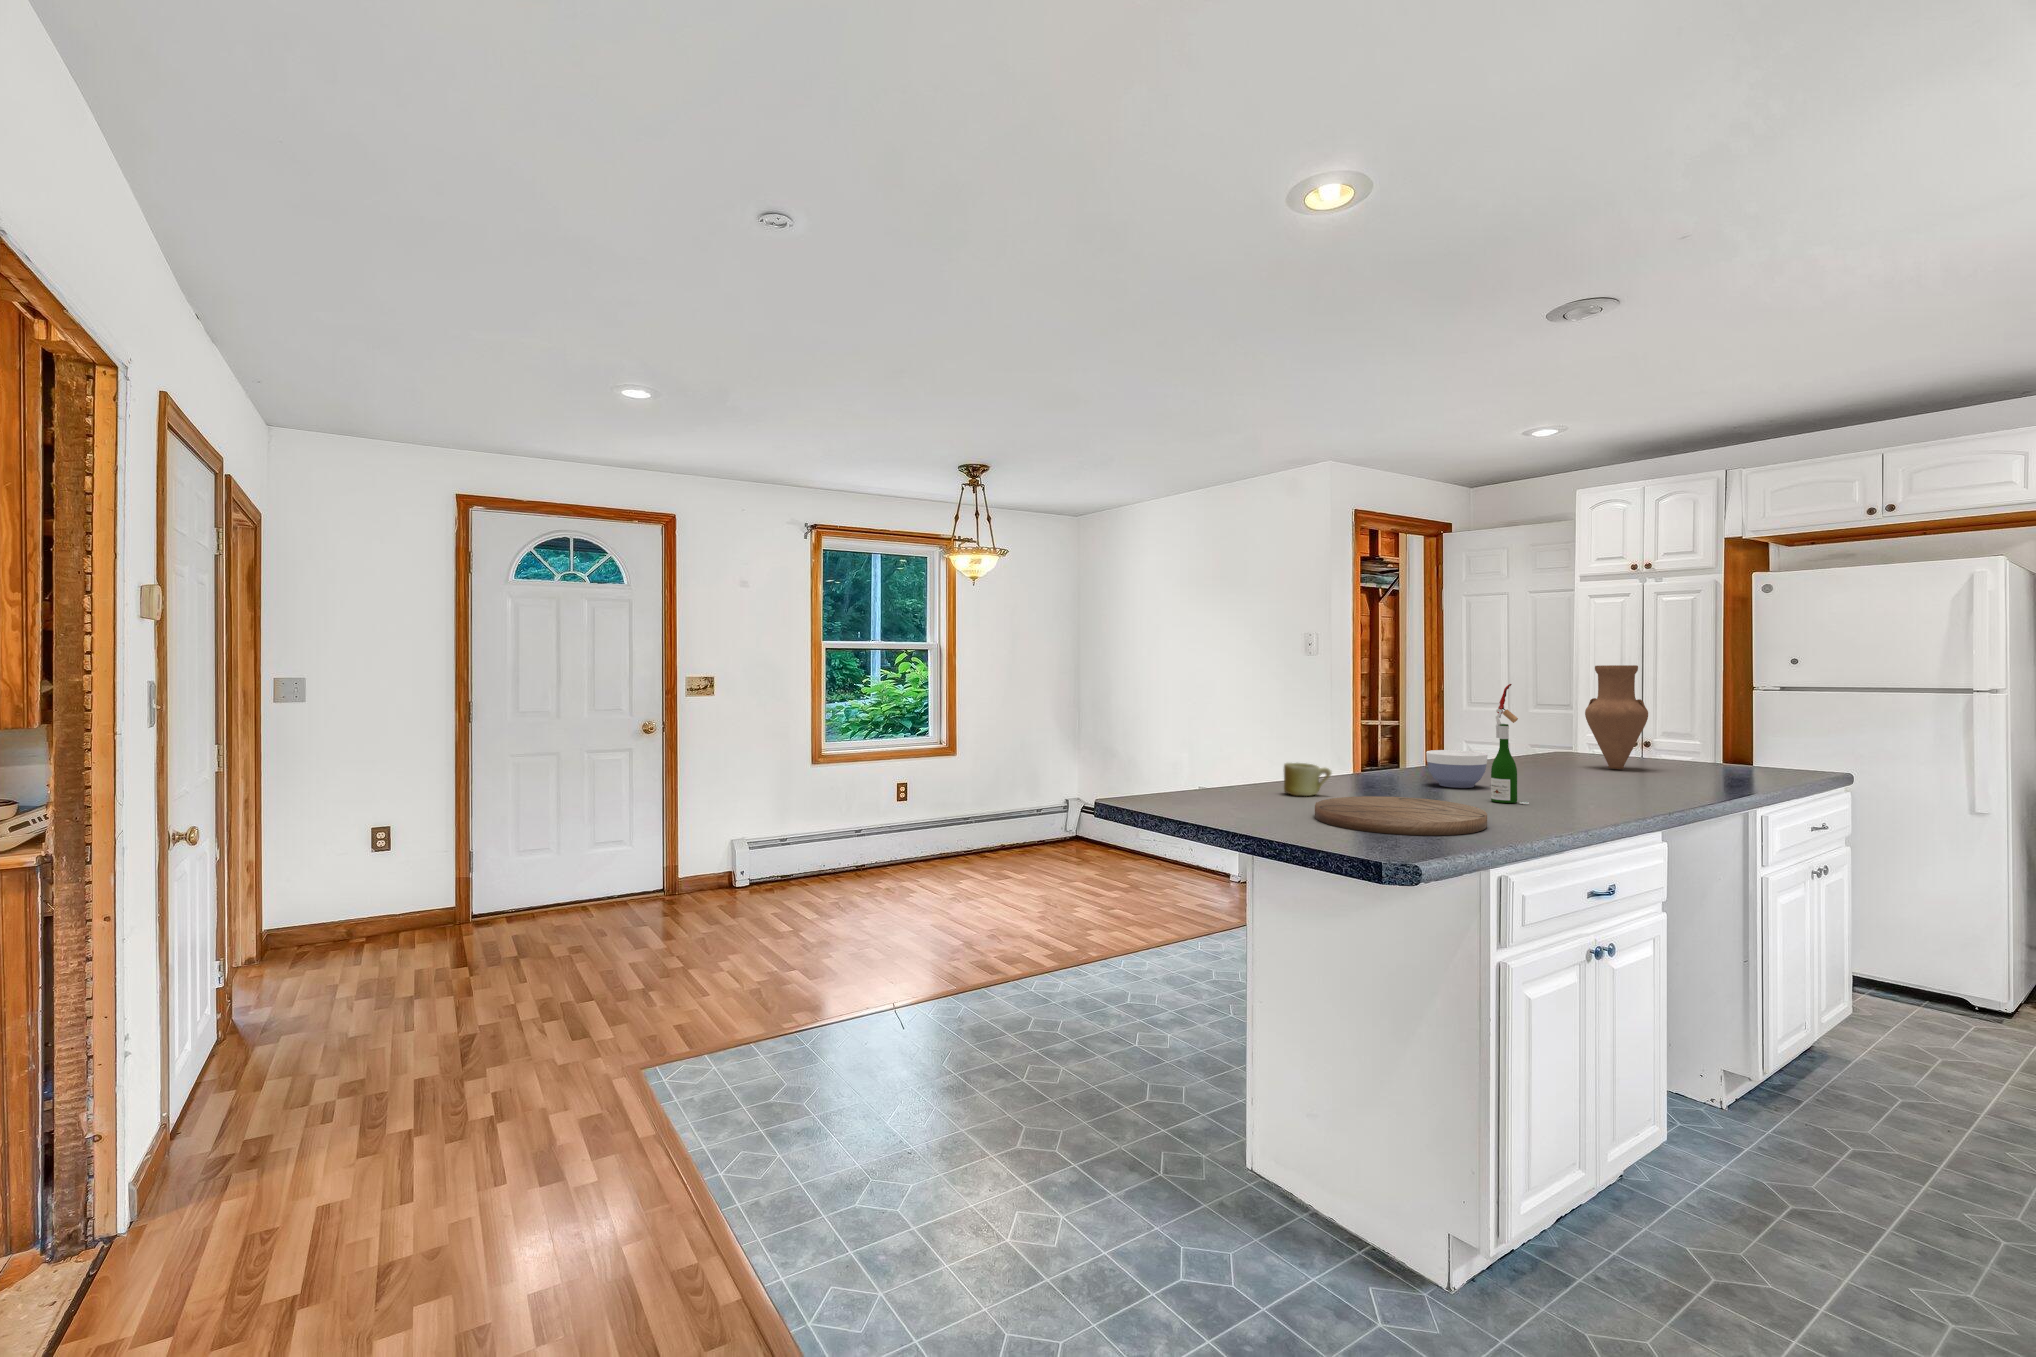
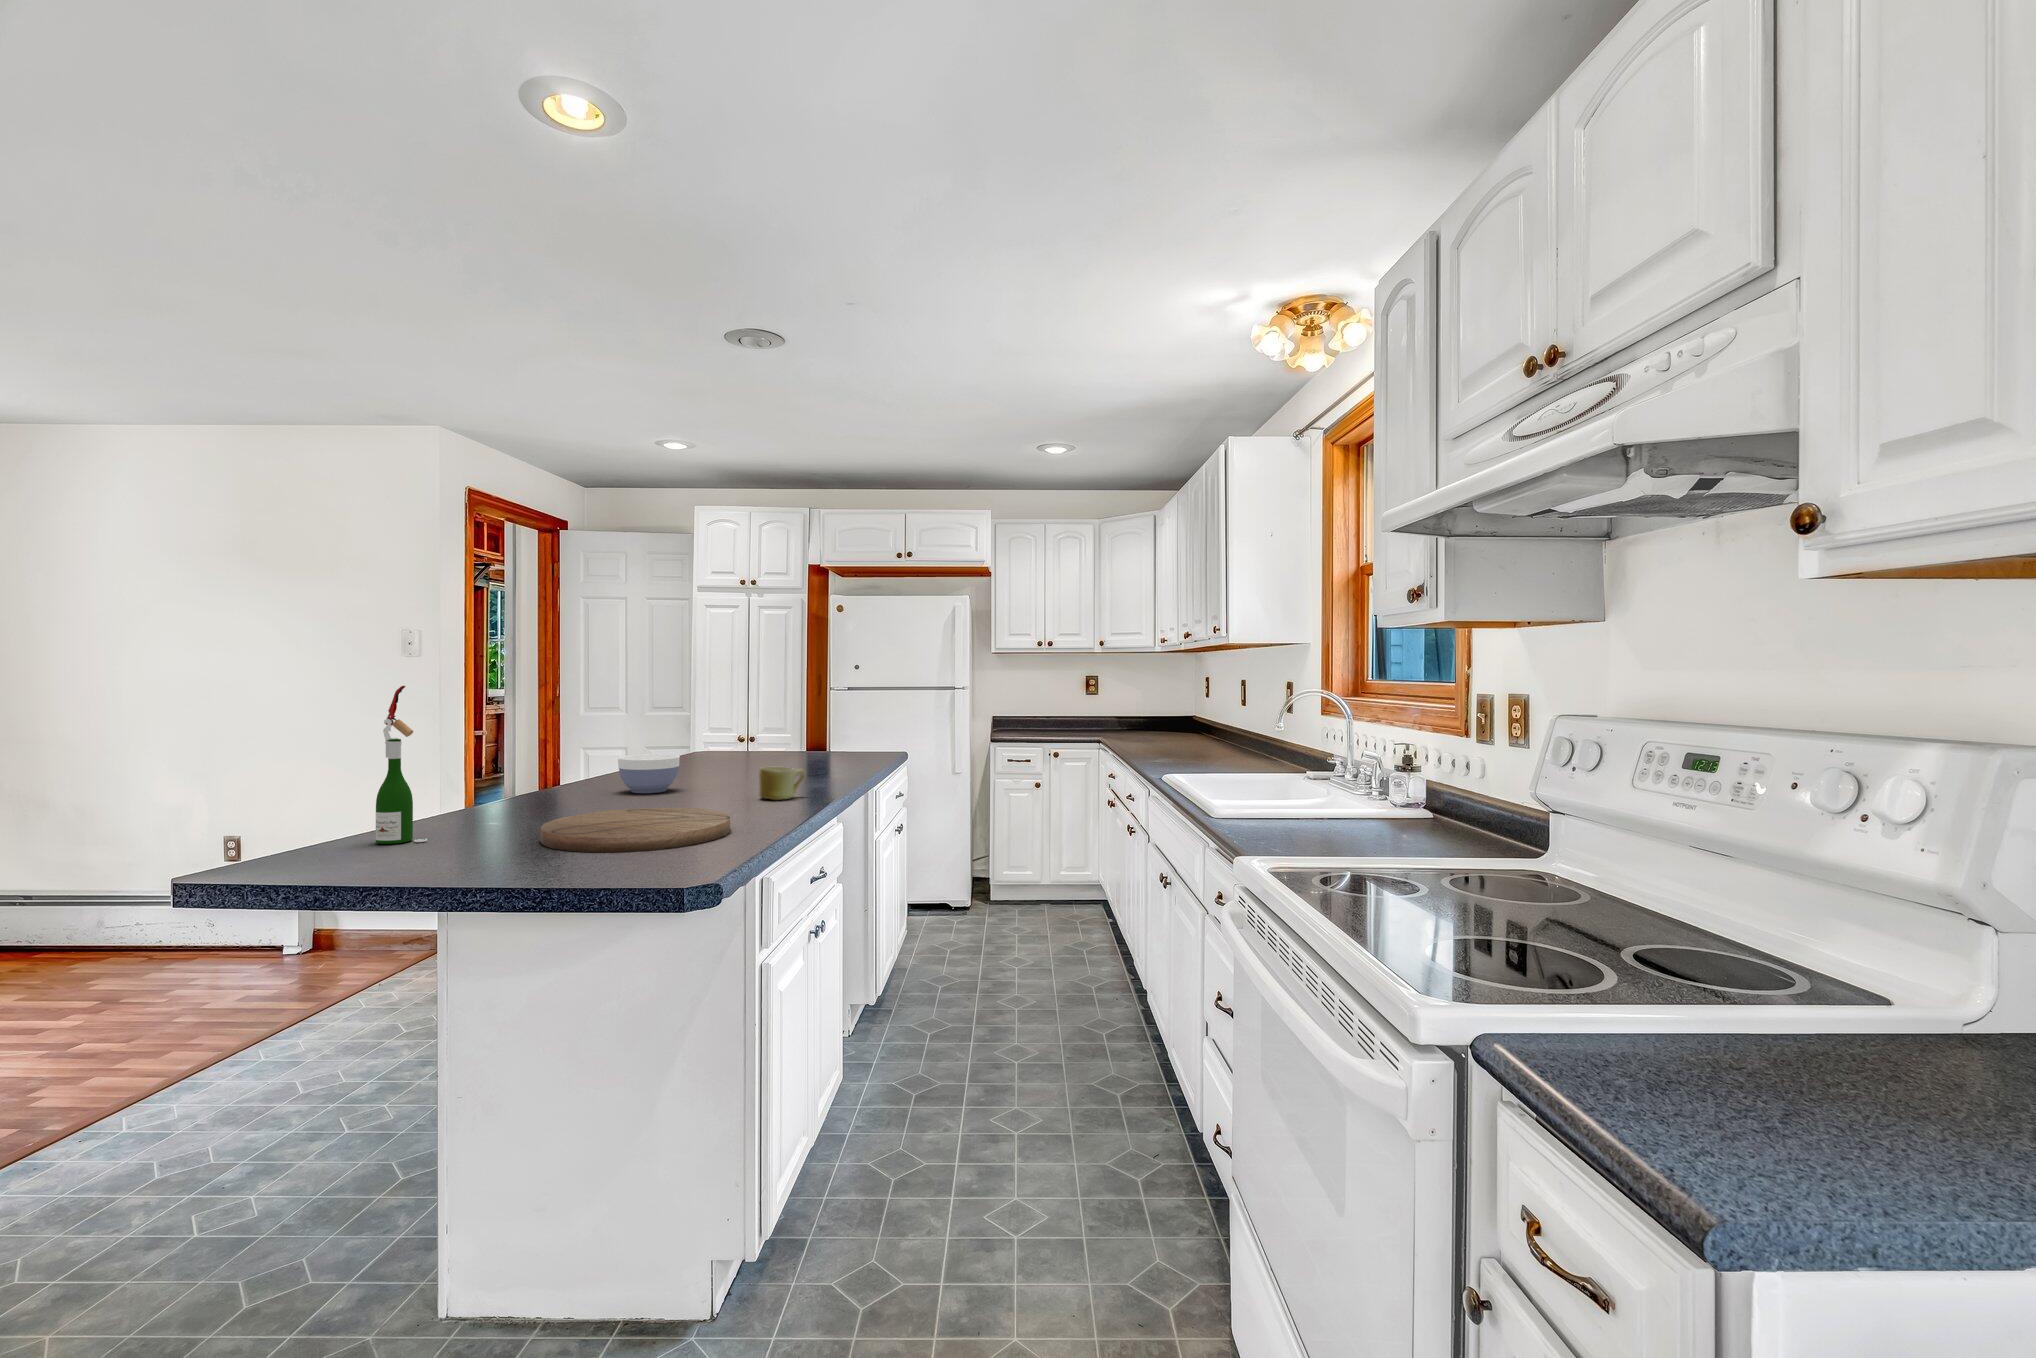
vase: present [1585,665,1648,769] -> none [735,669,784,762]
wine bottle: present [1491,684,1529,804] -> present [376,686,427,844]
mug: present [1284,763,1332,796] -> present [759,767,806,800]

